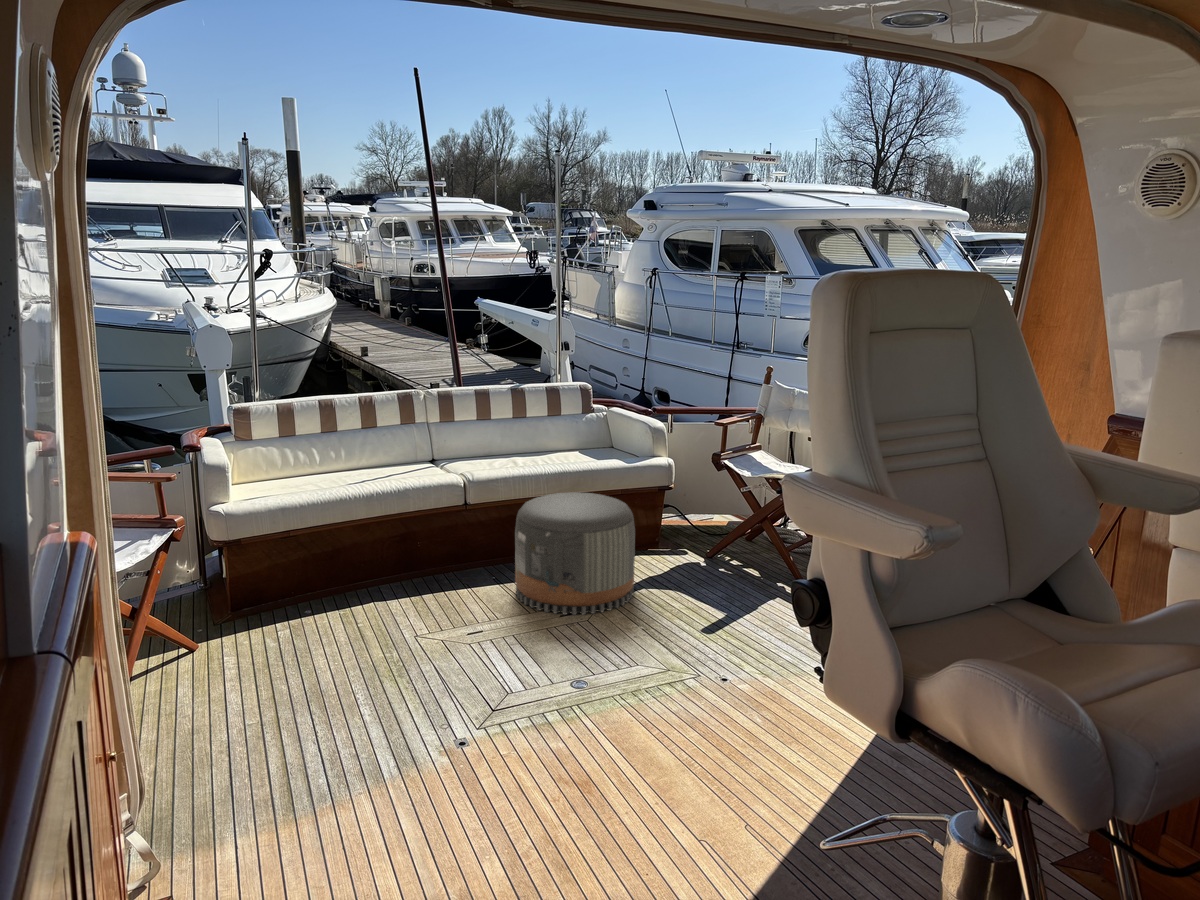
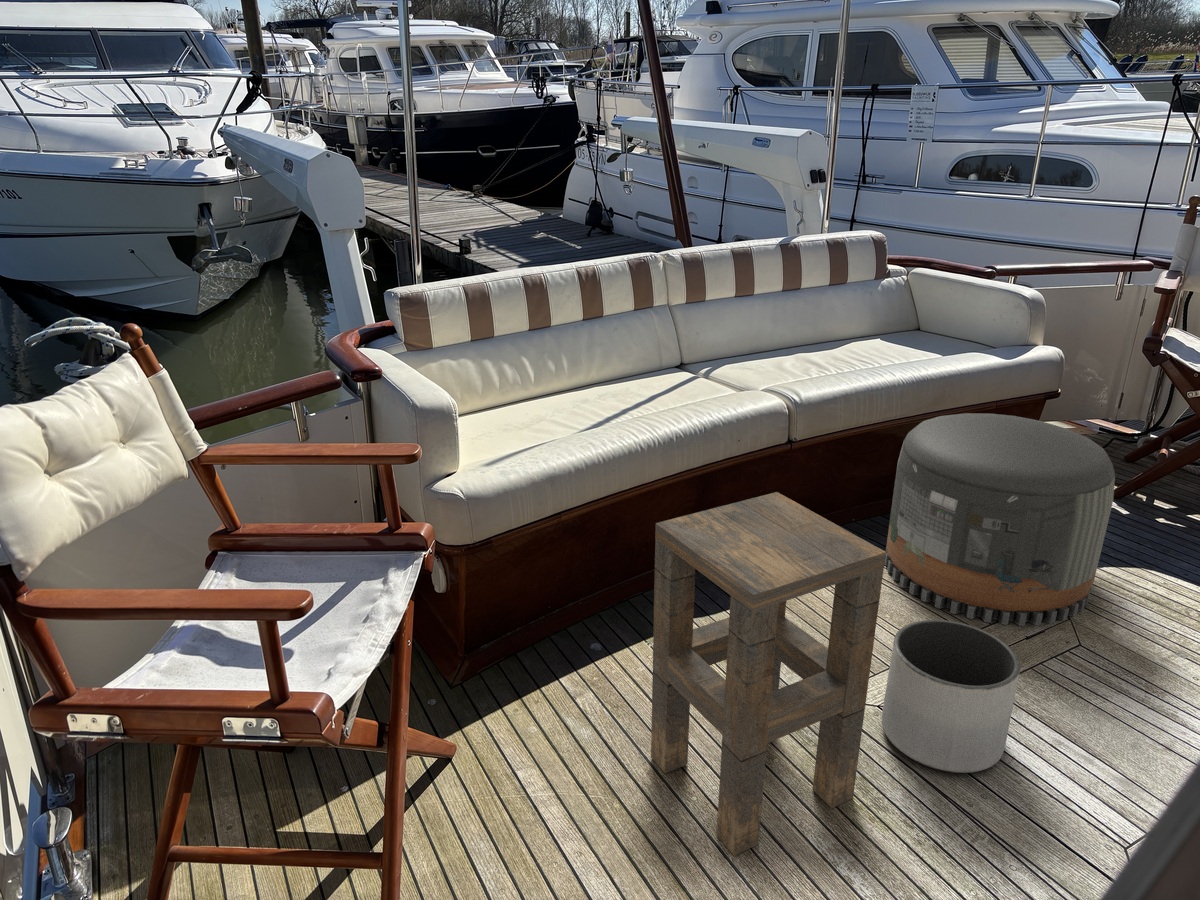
side table: none [285,510,382,684] -> present [651,492,886,856]
planter: none [422,589,487,665] -> present [882,620,1020,773]

